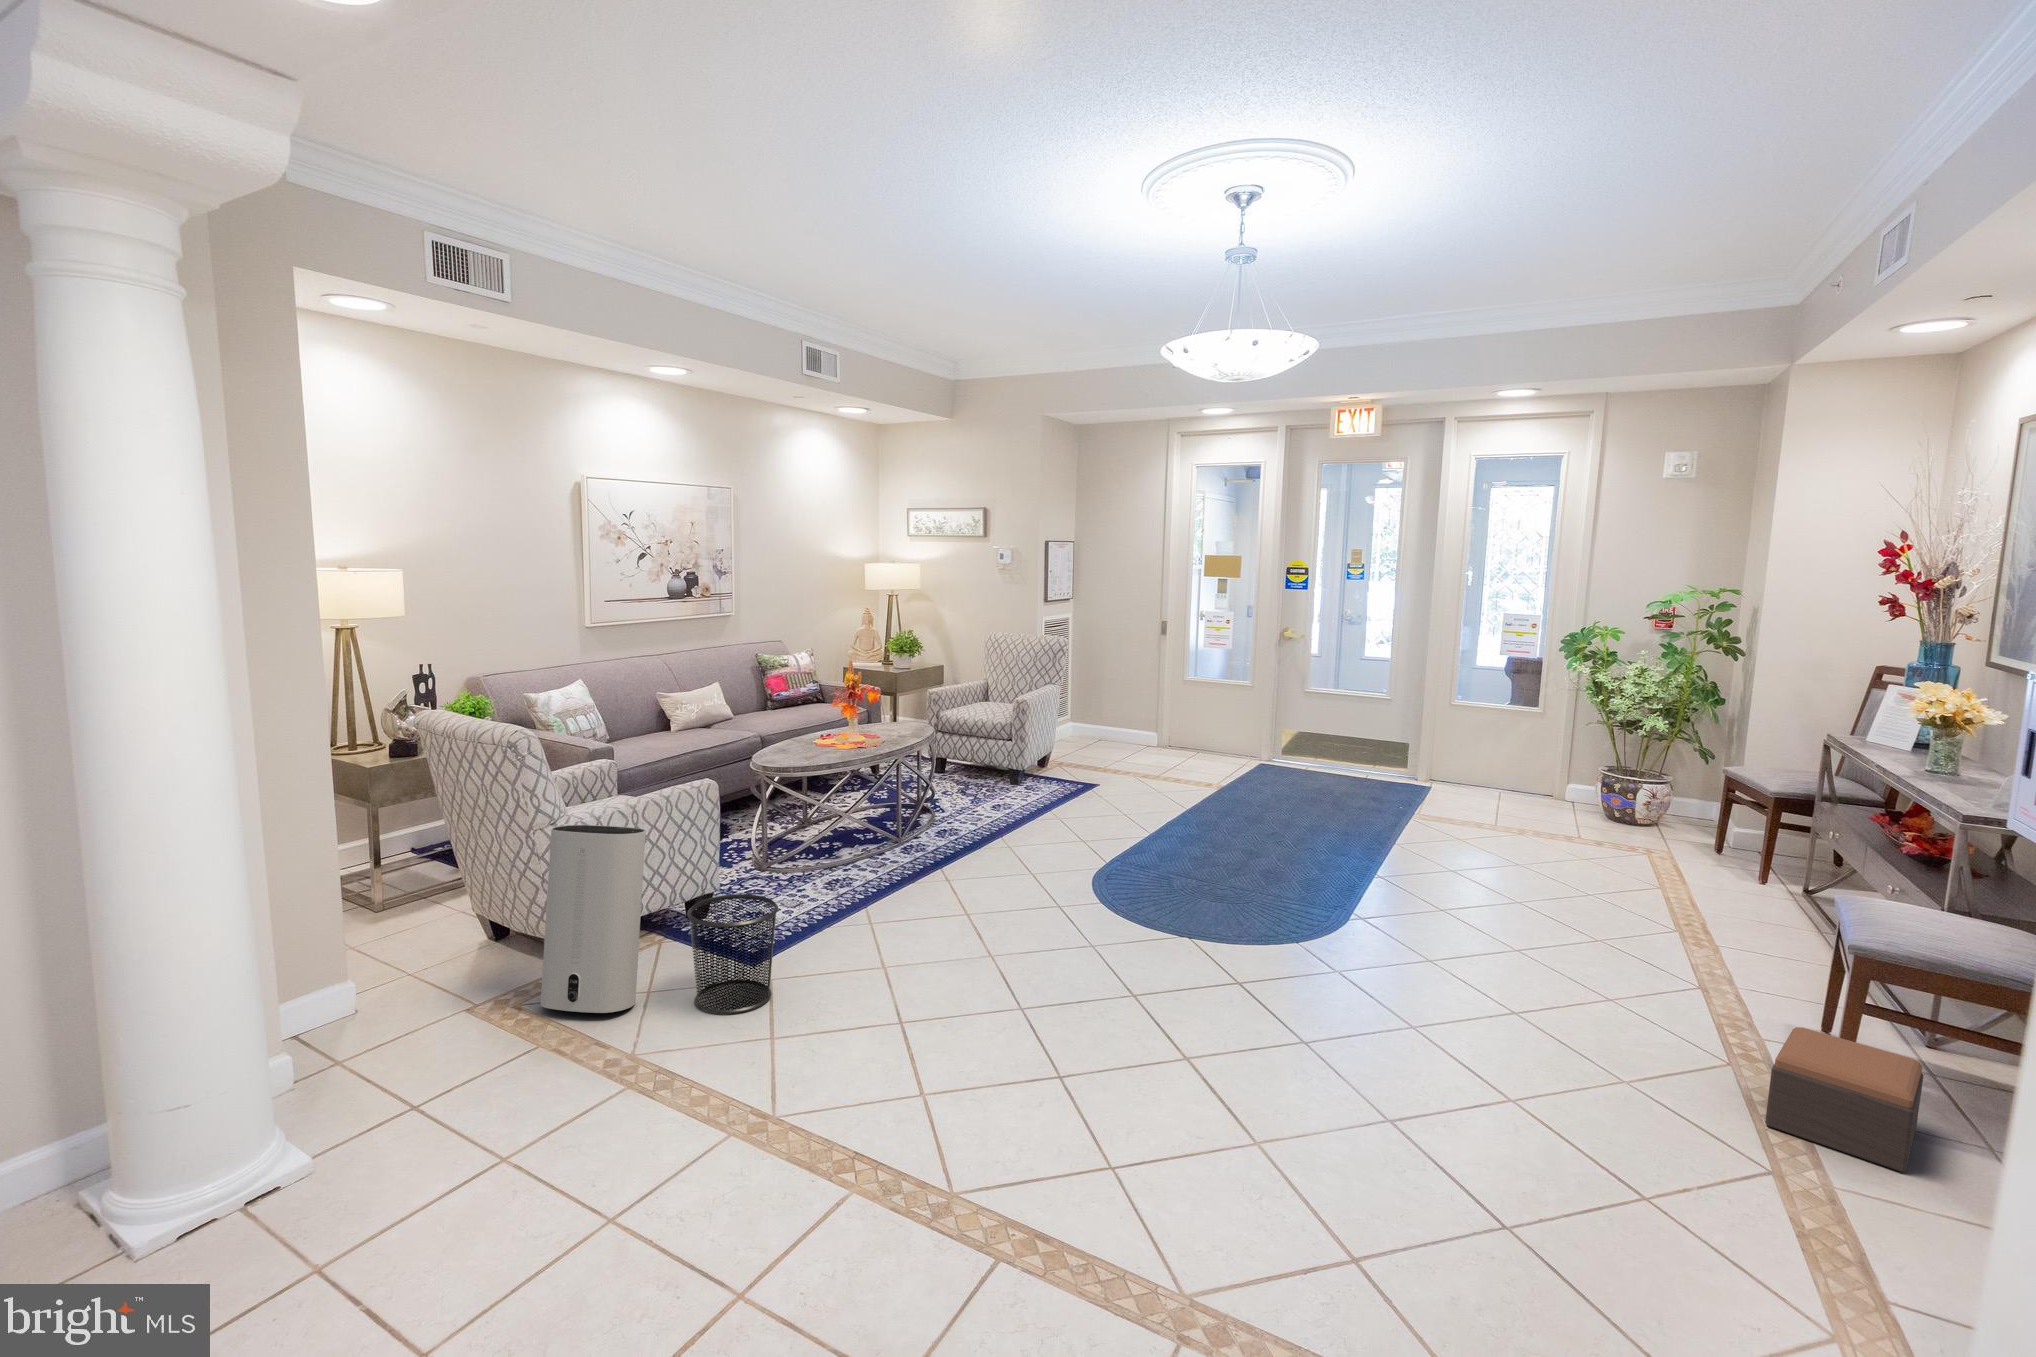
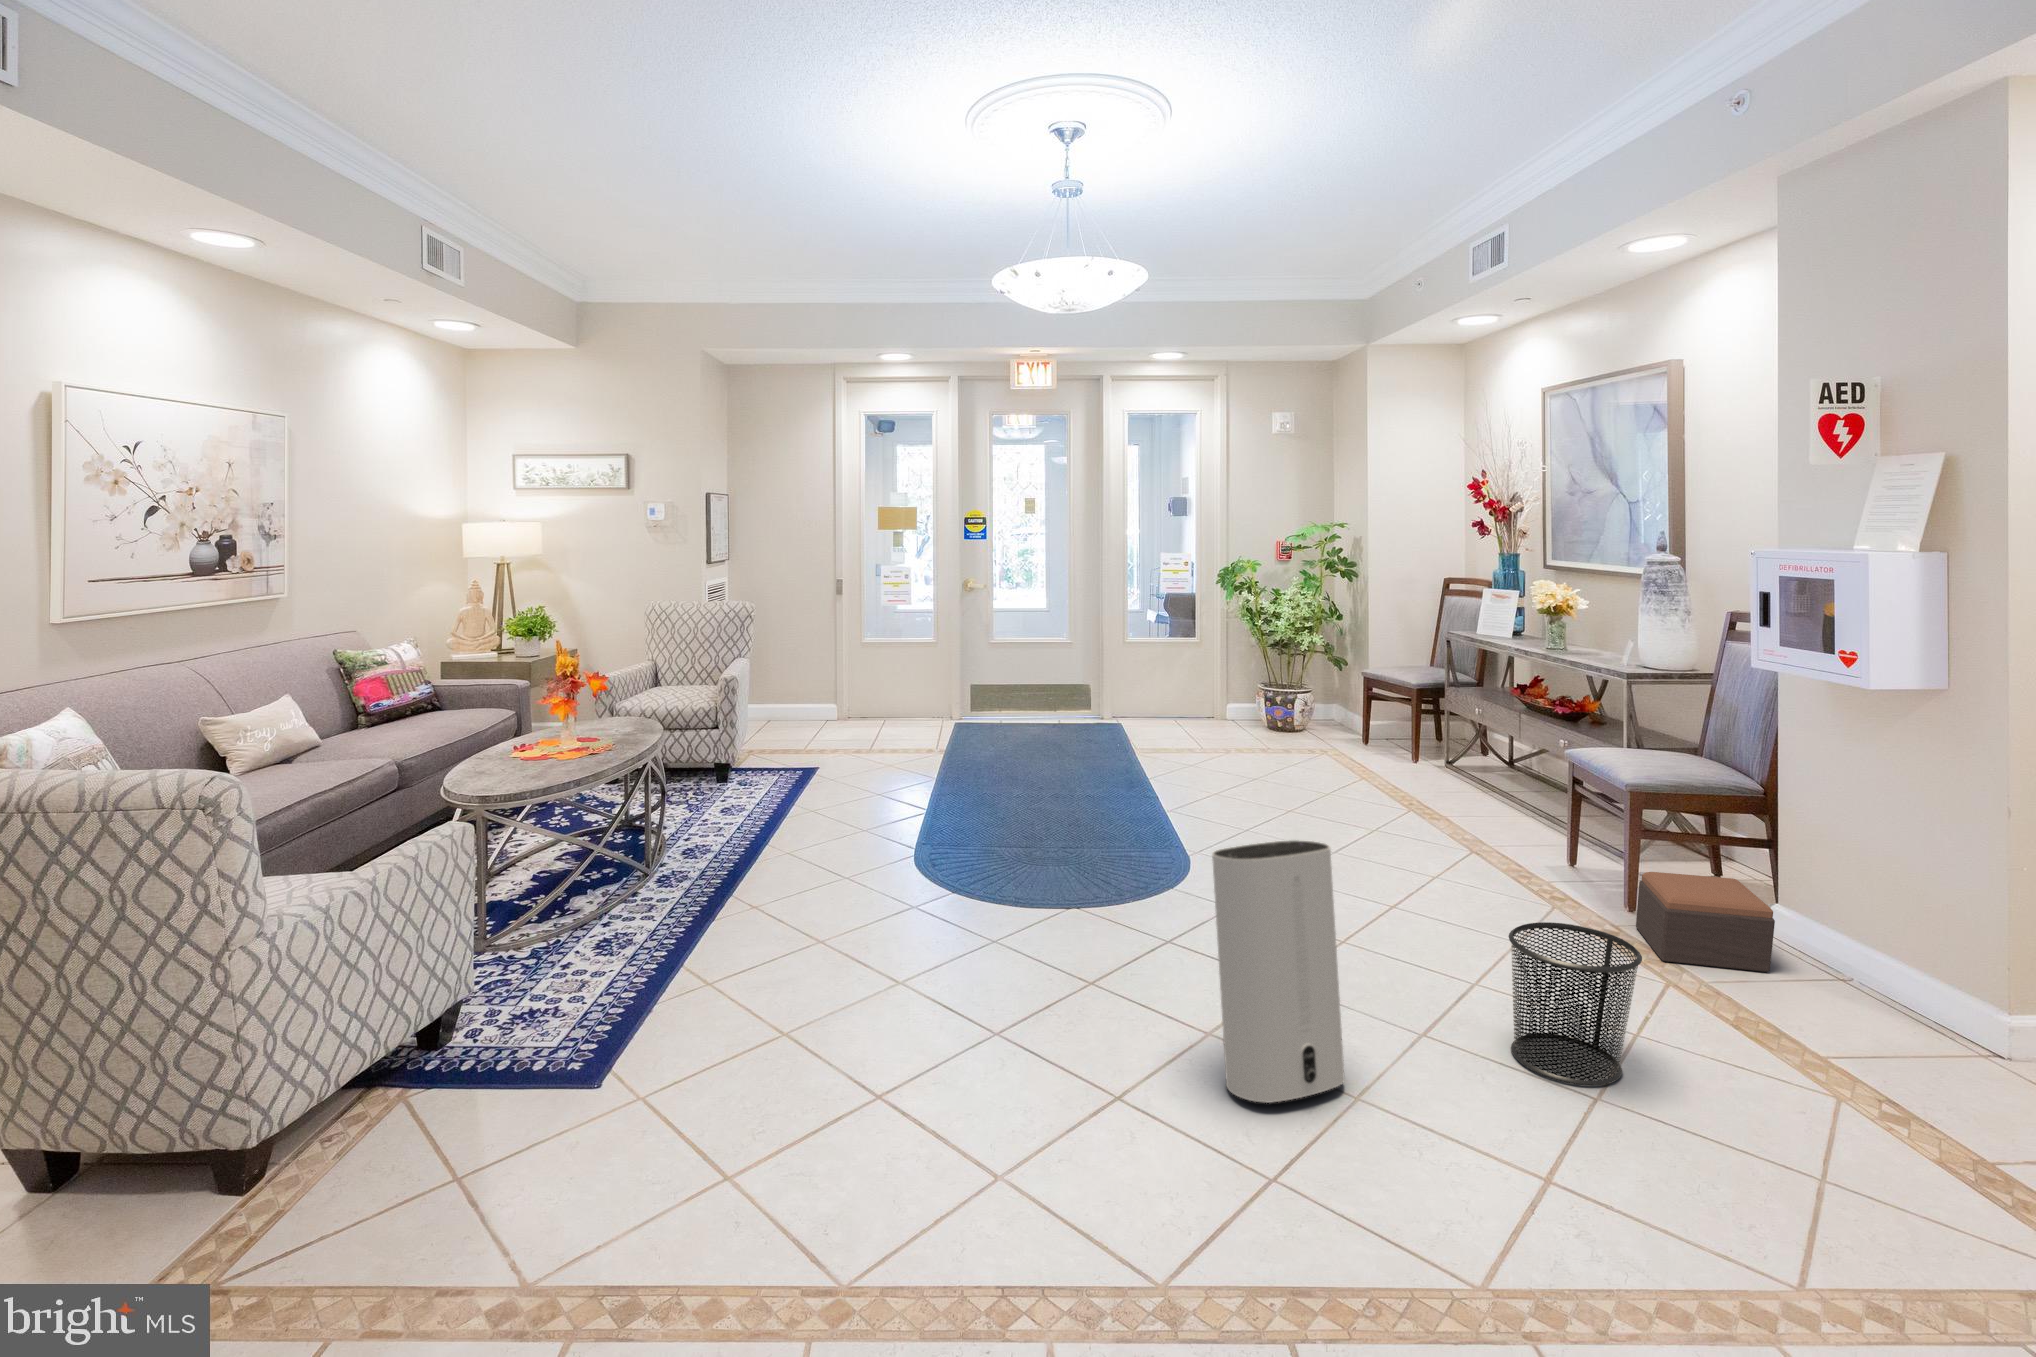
air purifier: present [541,825,645,1013] -> present [1212,840,1345,1103]
waste bin: present [687,894,778,1014] -> present [1509,922,1642,1086]

